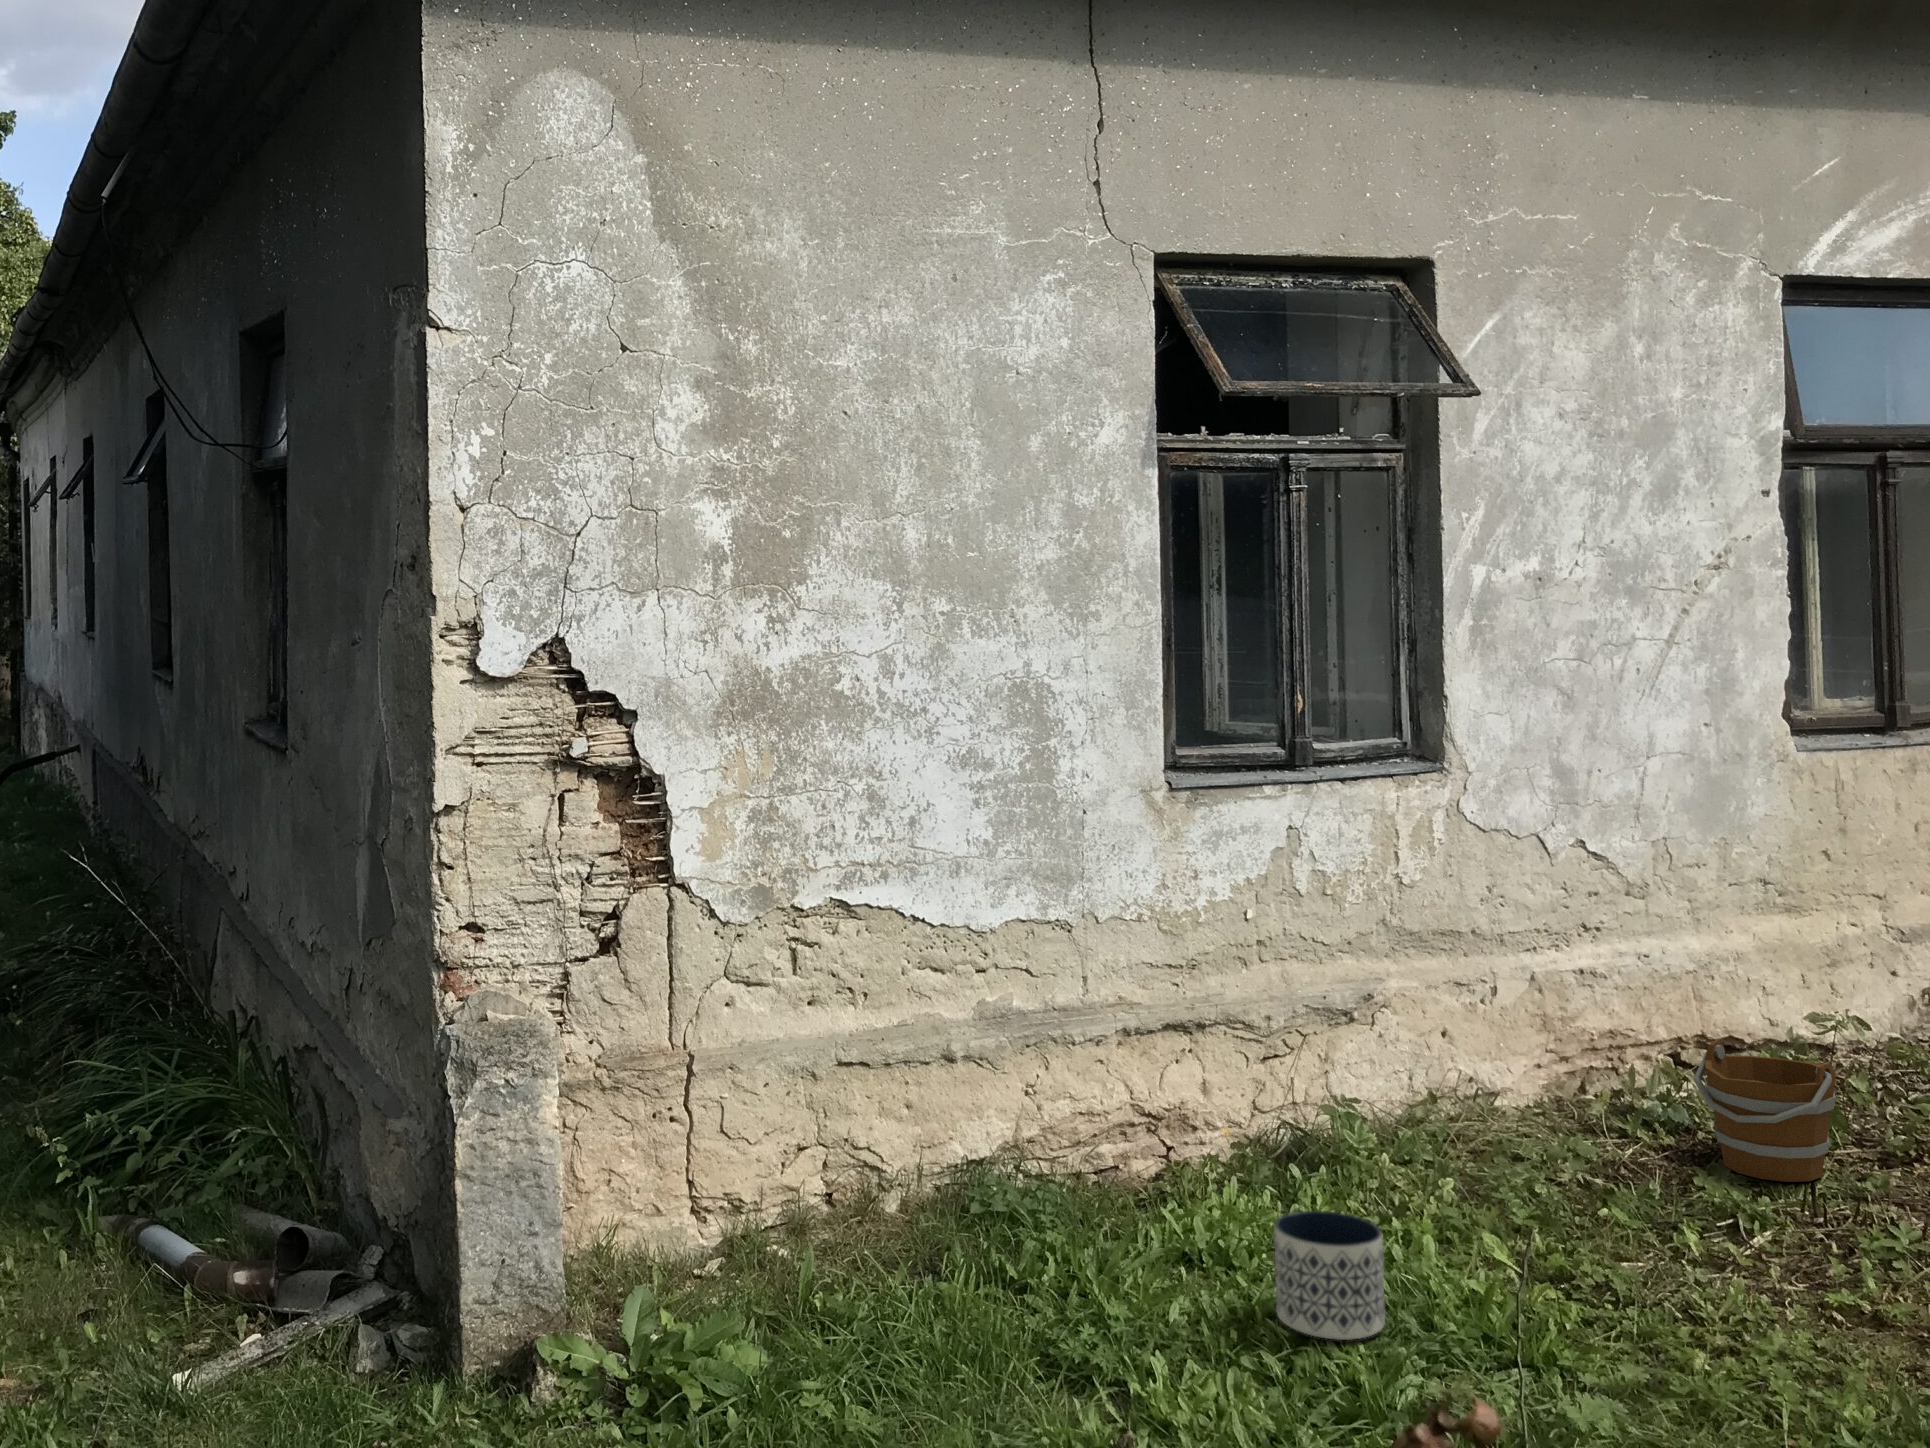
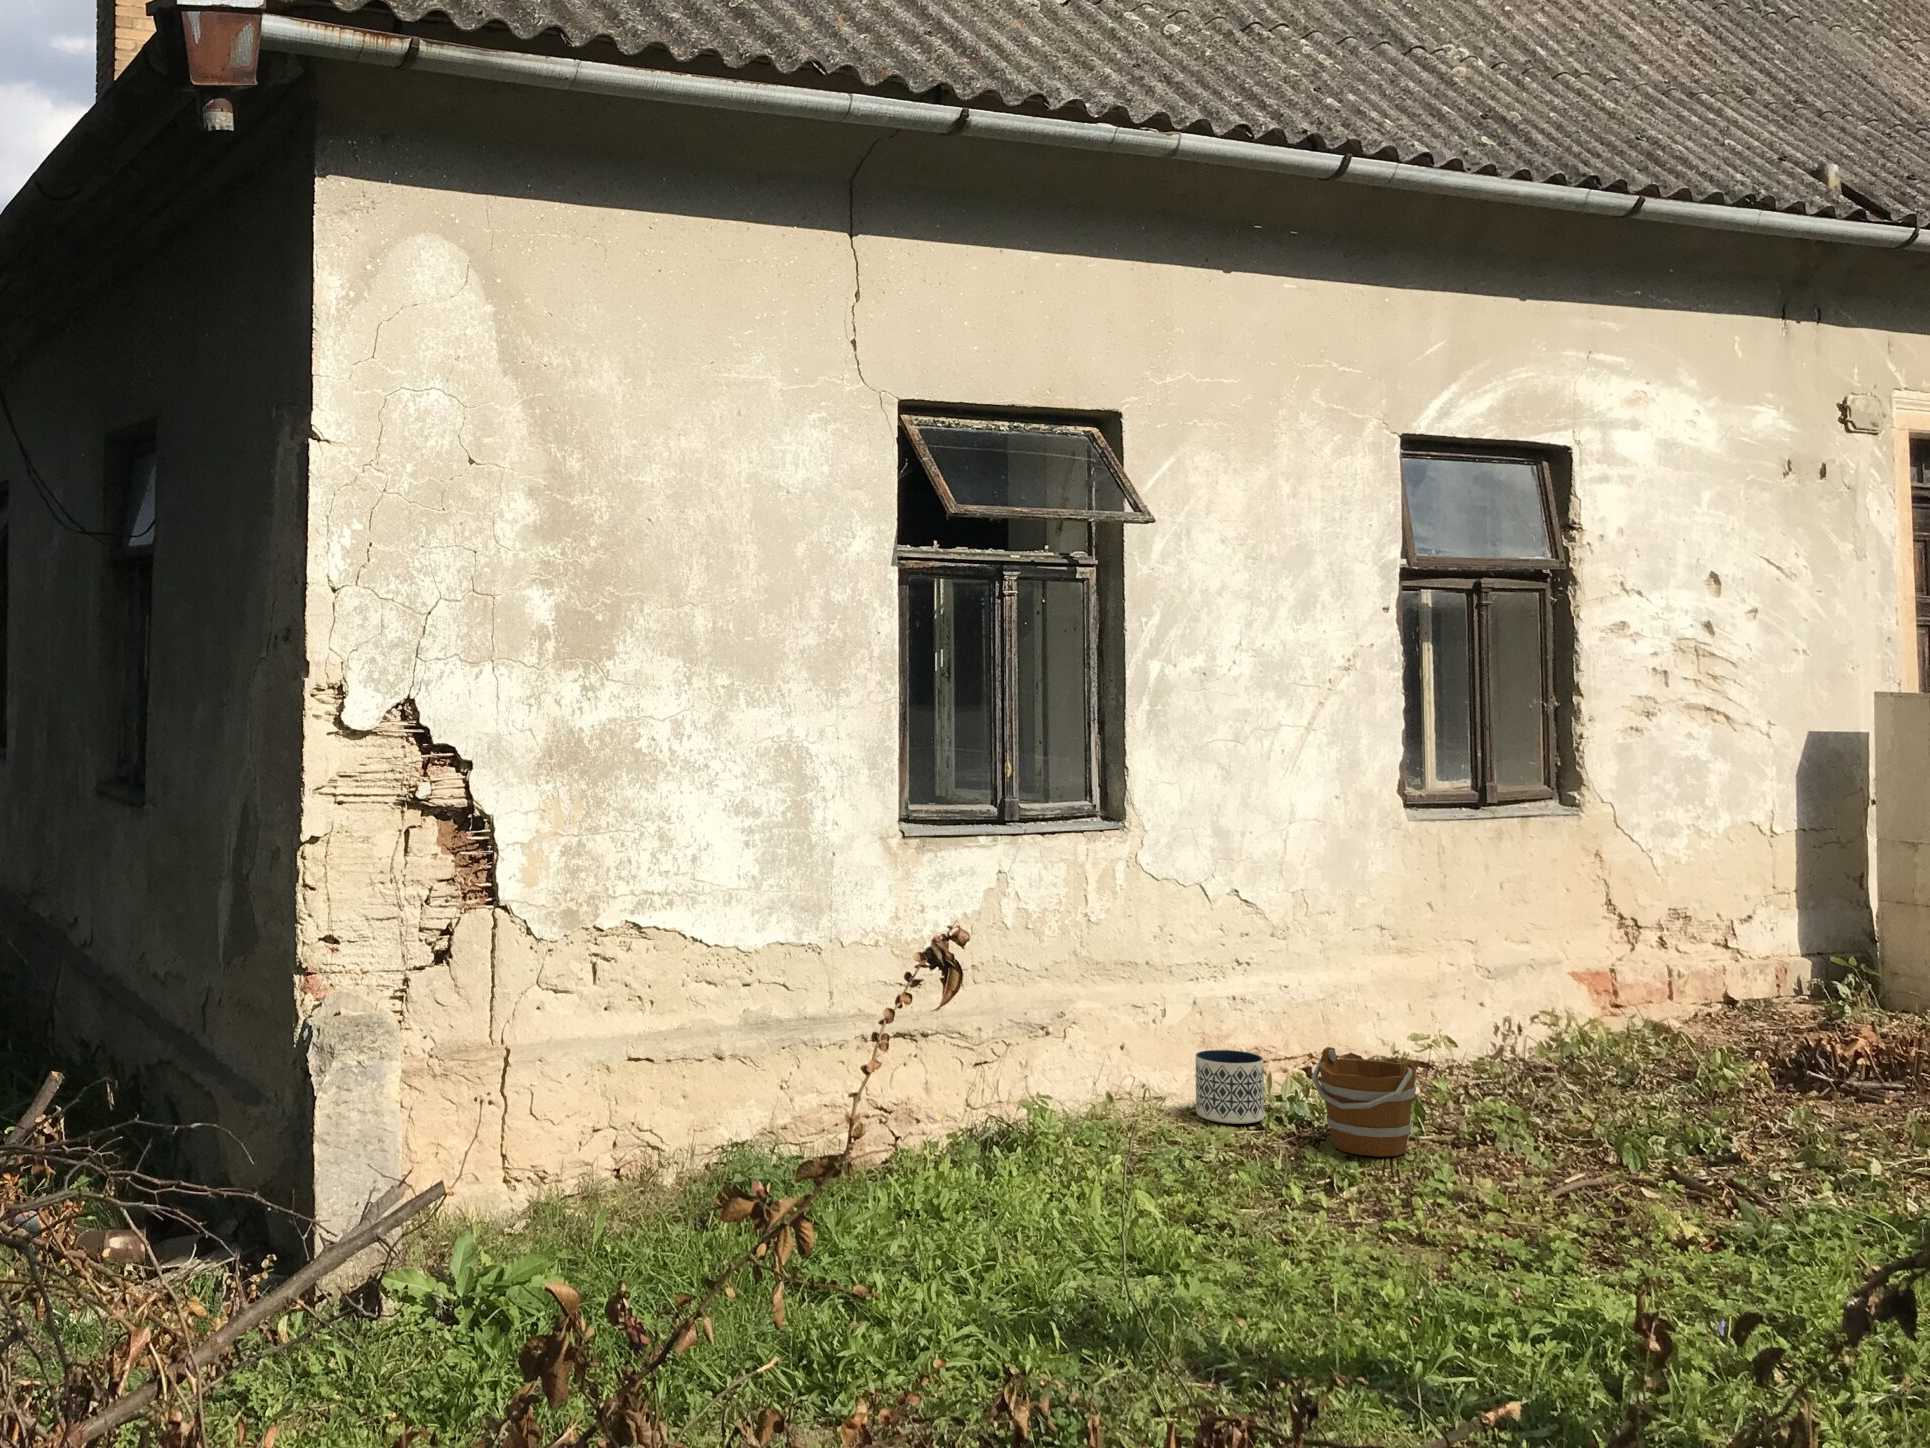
planter: present [1275,1211,1385,1340] -> present [1195,1050,1264,1124]

